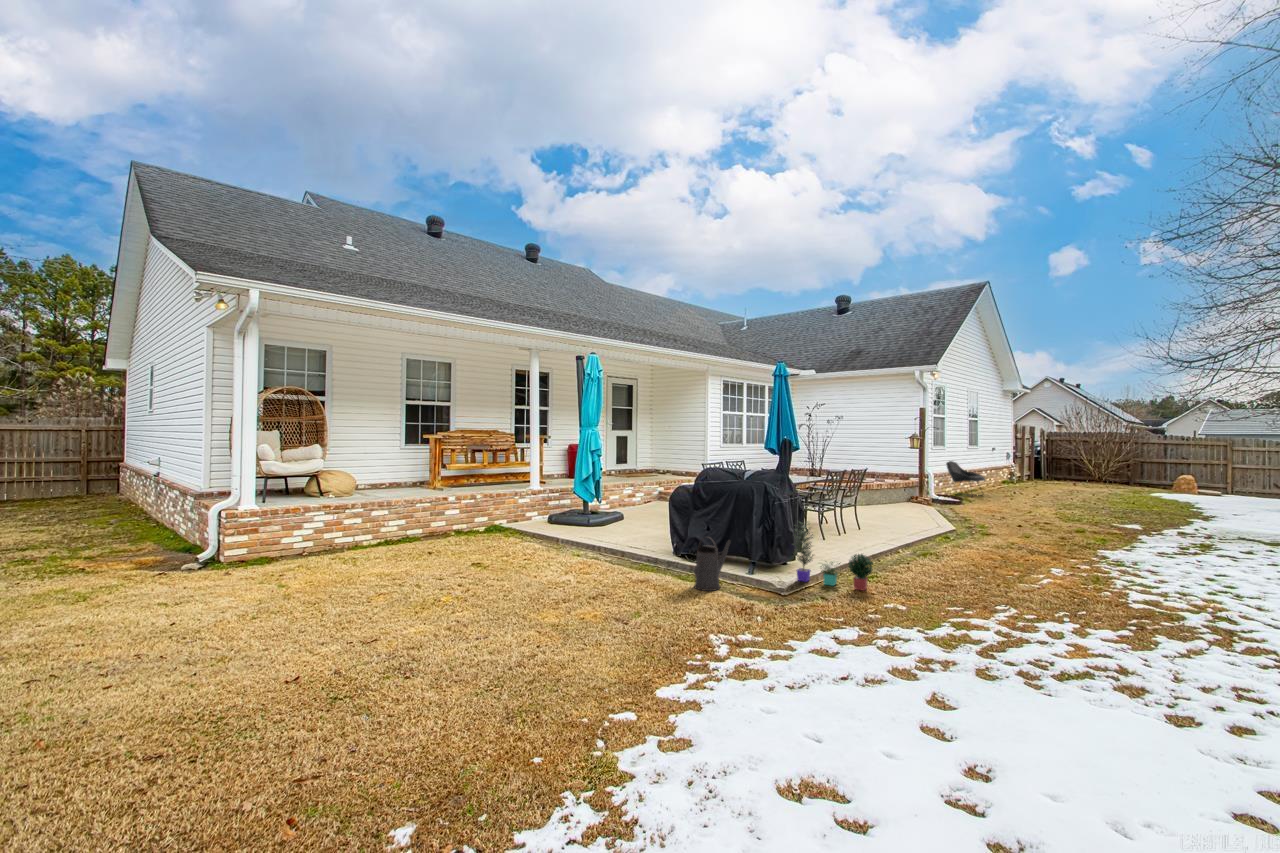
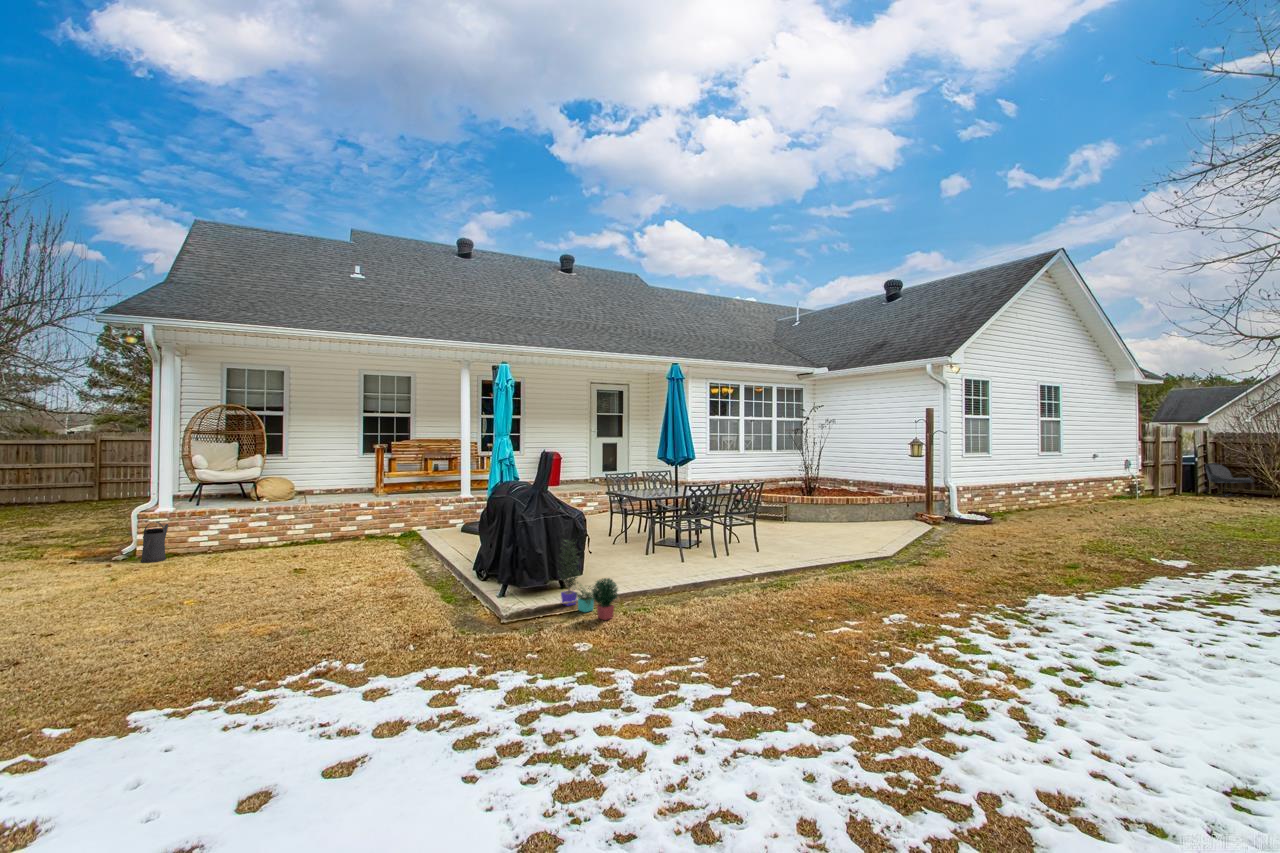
lounge chair: present [946,461,985,495] -> present [1206,463,1253,497]
watering can: present [694,537,731,591] -> present [141,522,168,563]

